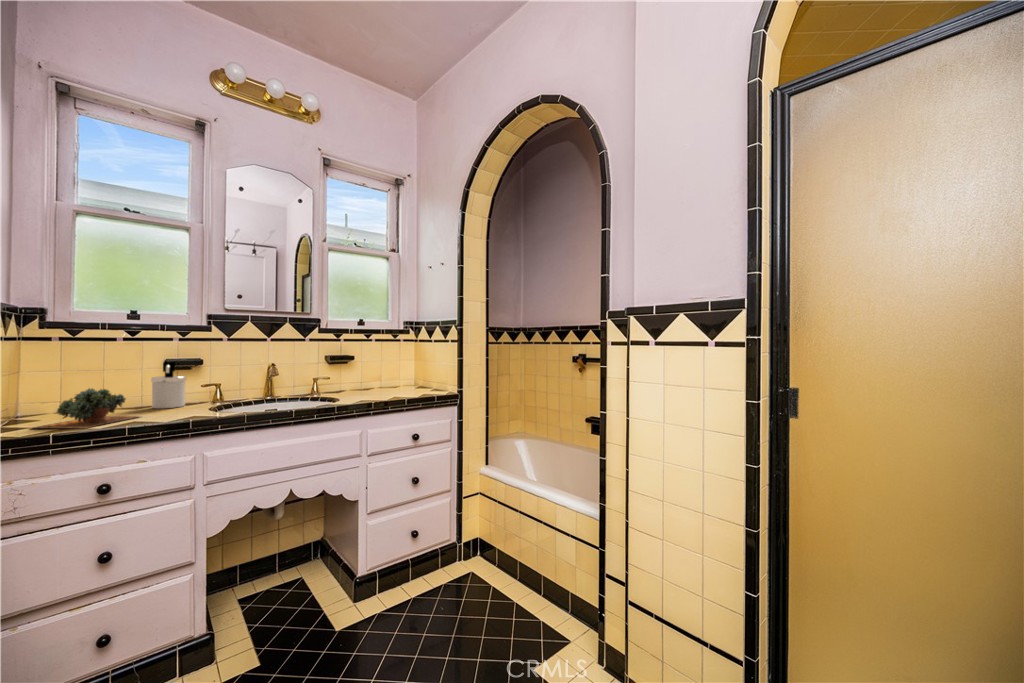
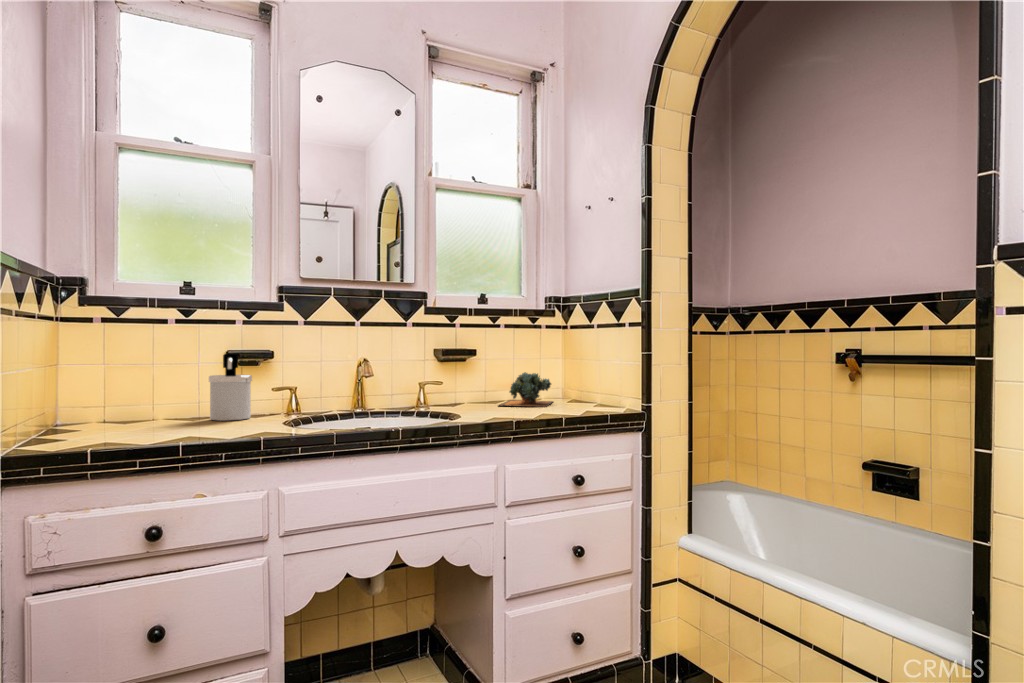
succulent plant: present [29,388,138,429] -> present [498,372,553,407]

